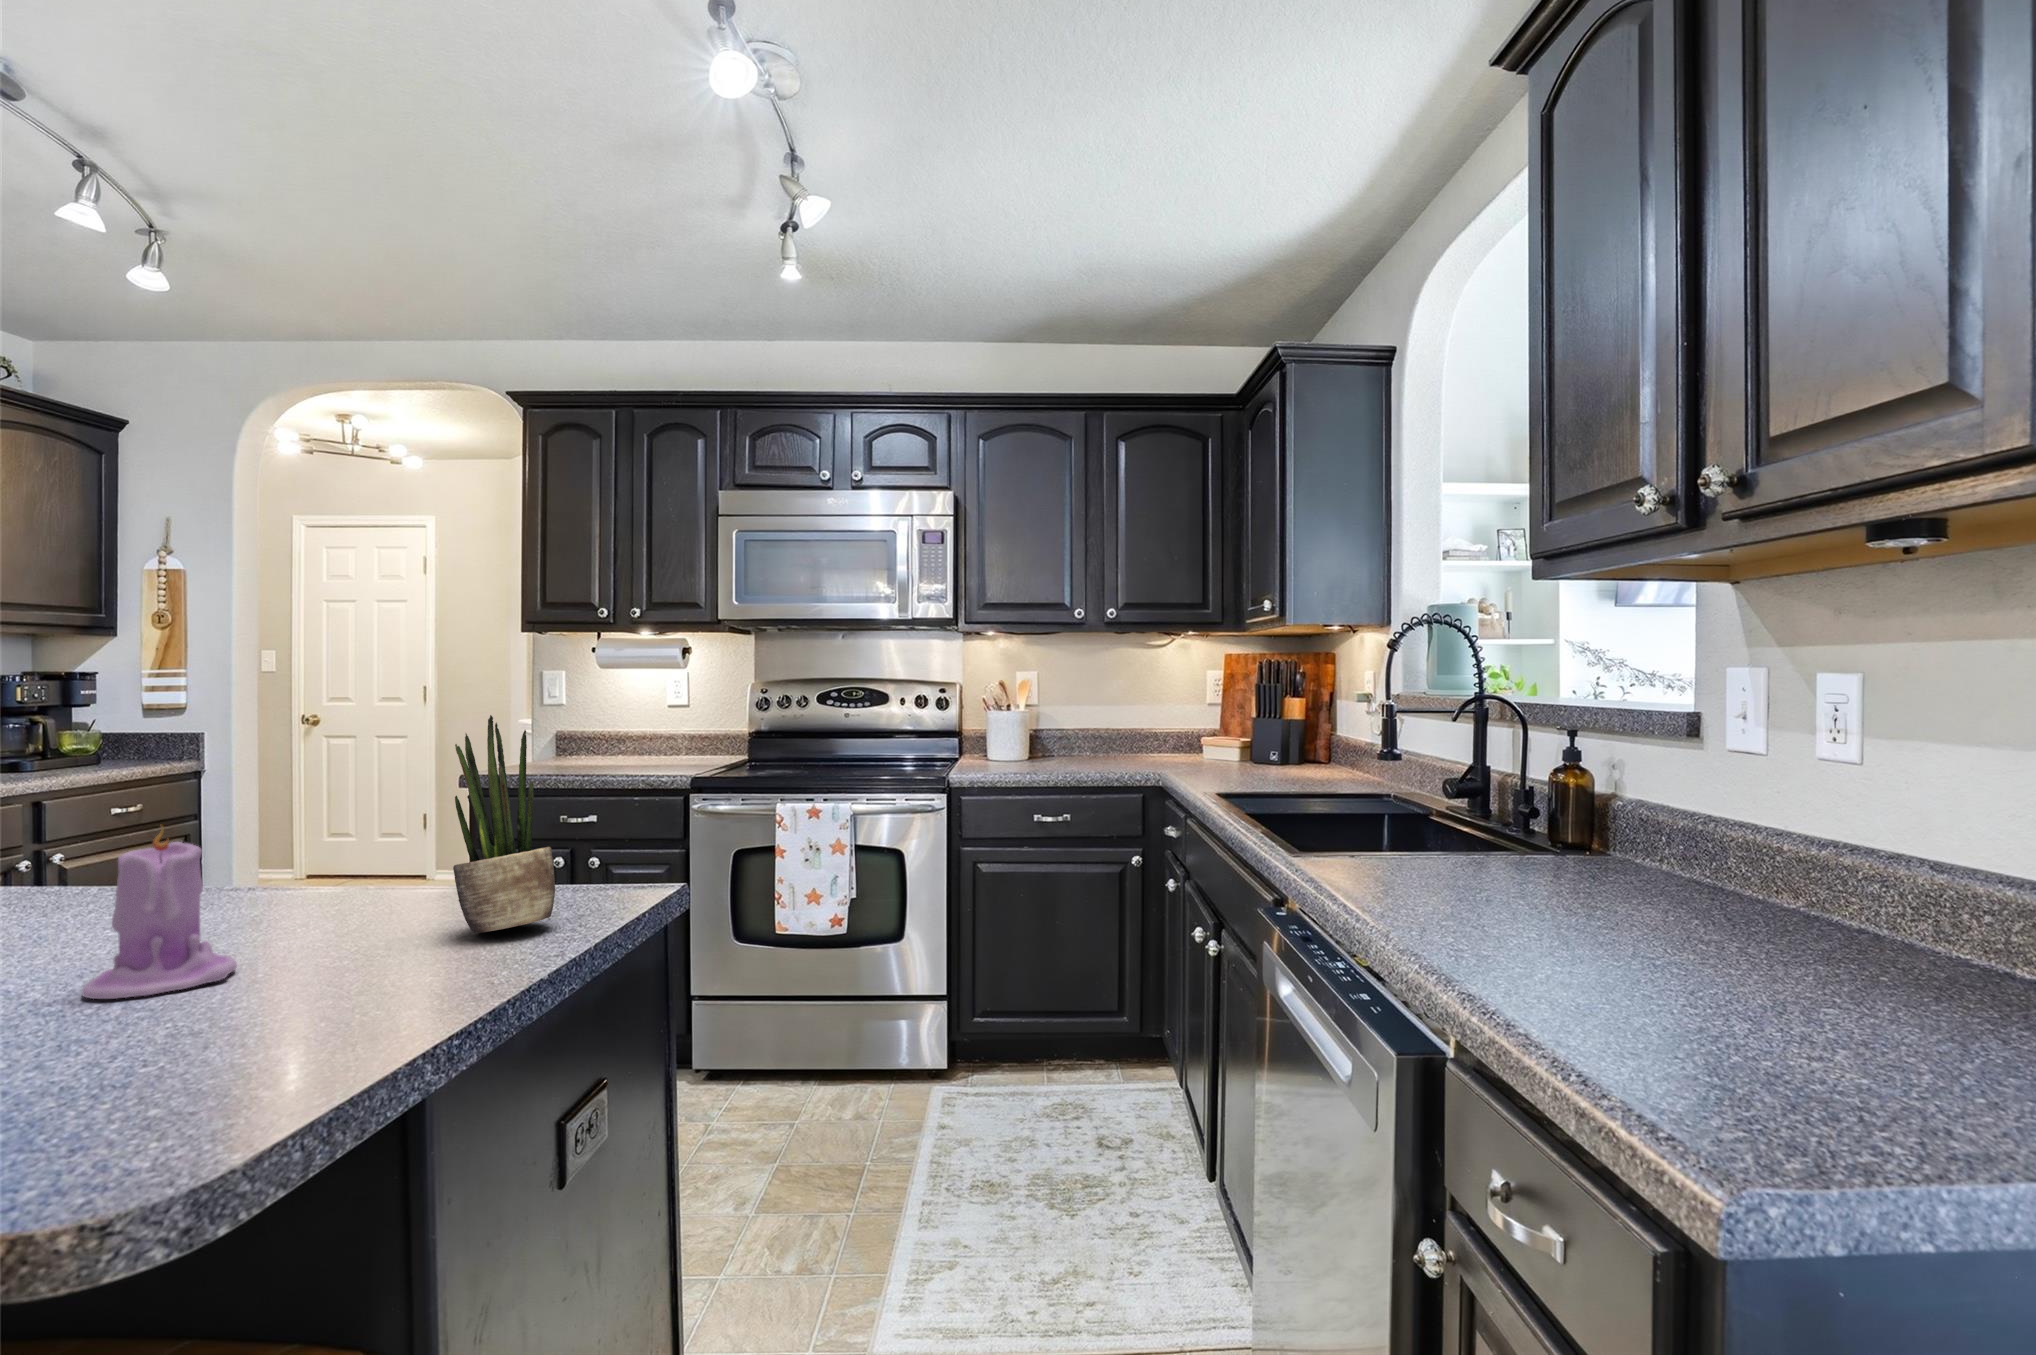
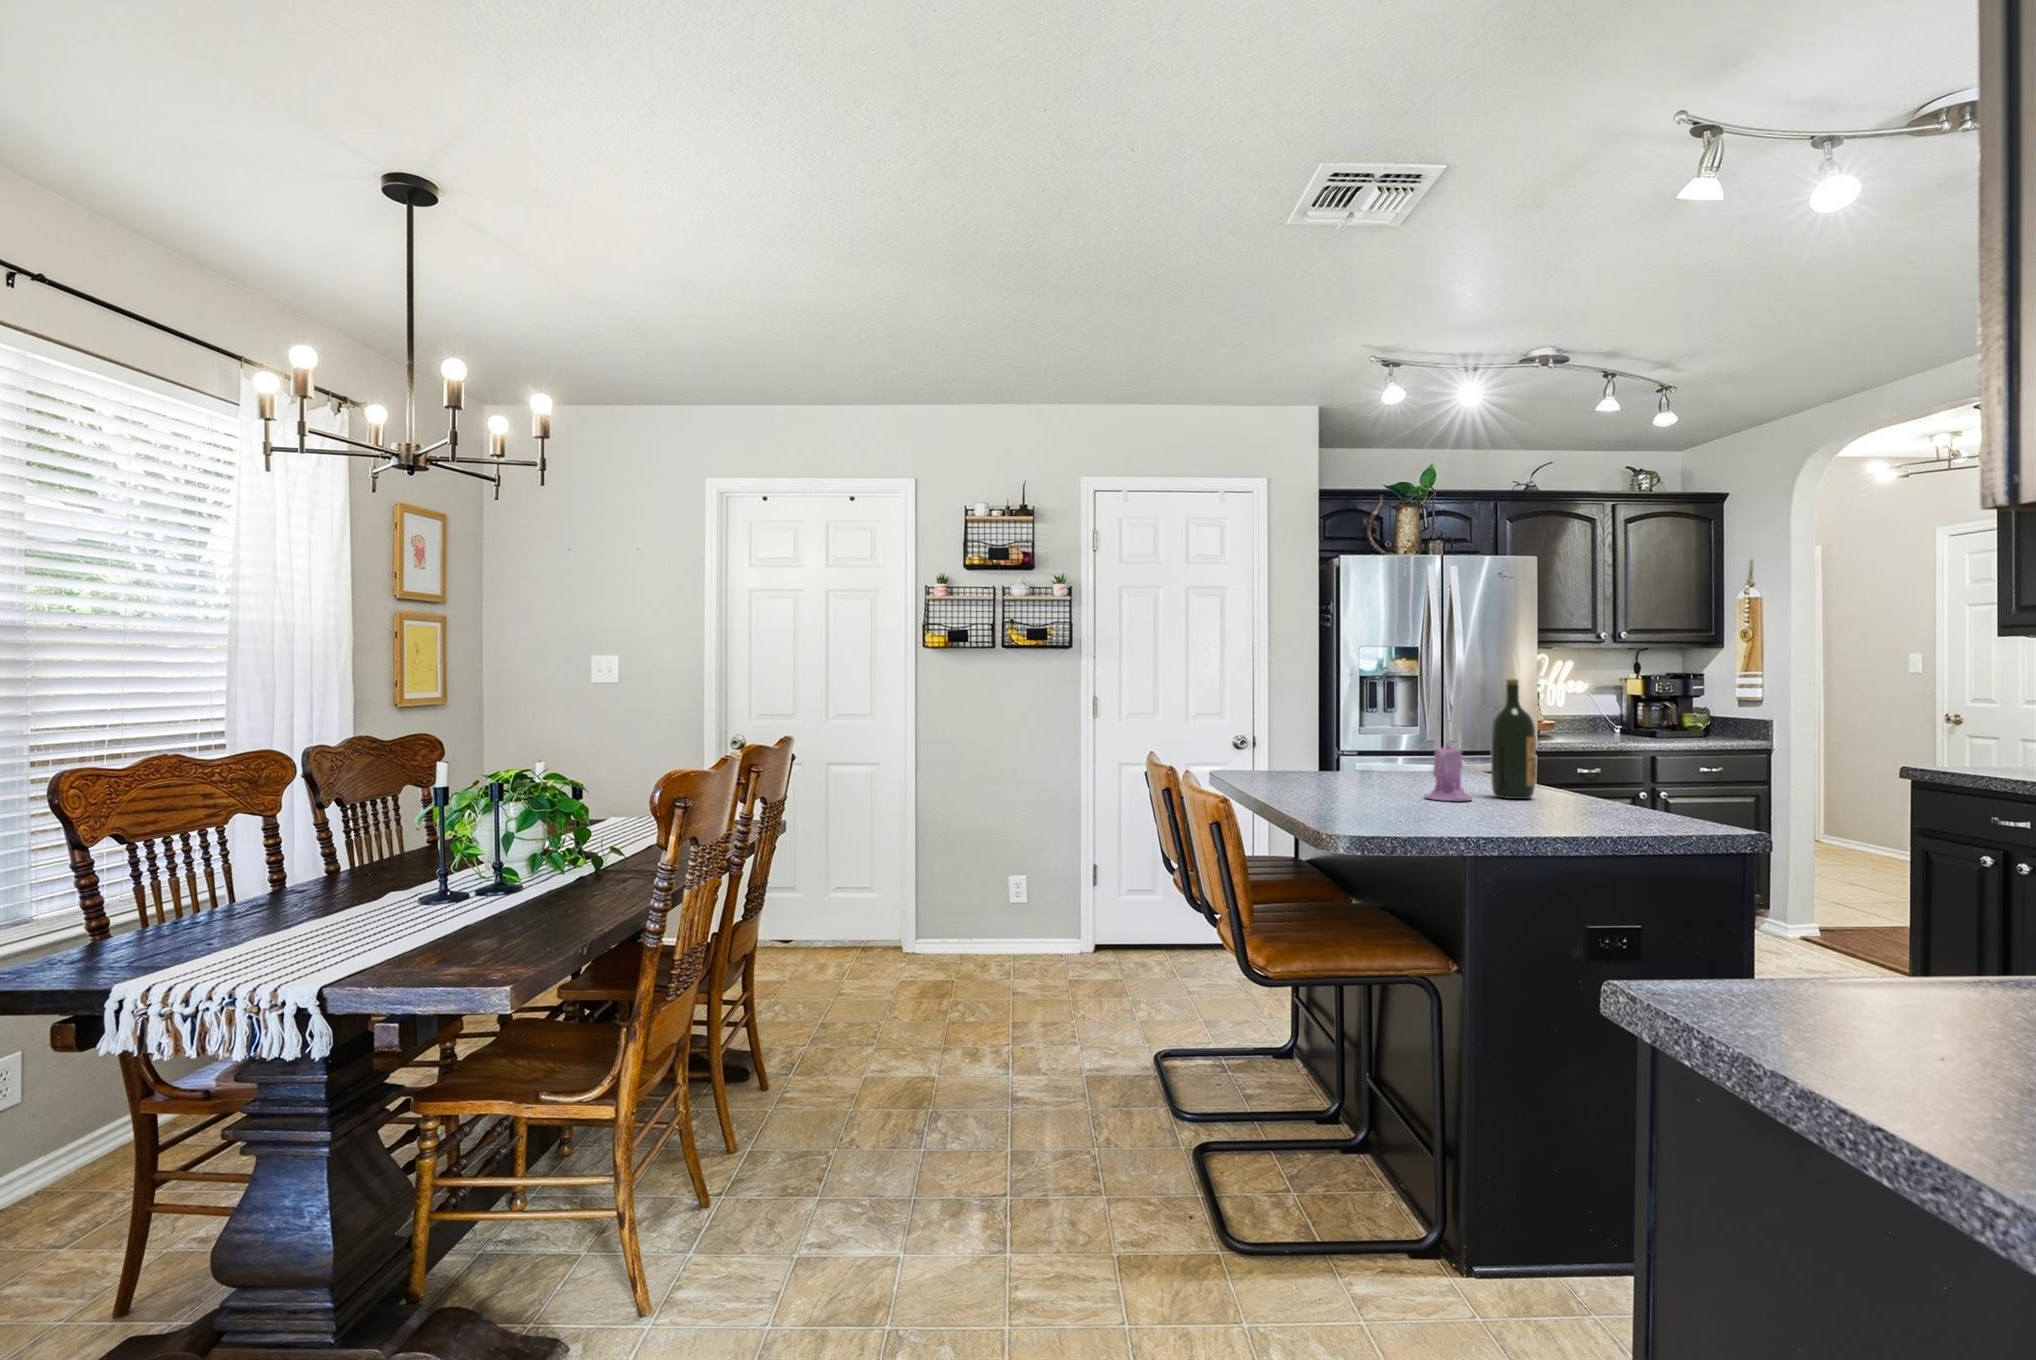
wine bottle: none [218,672,332,940] -> present [1491,679,1536,799]
potted plant: present [453,715,555,933] -> none [1549,701,1599,810]

